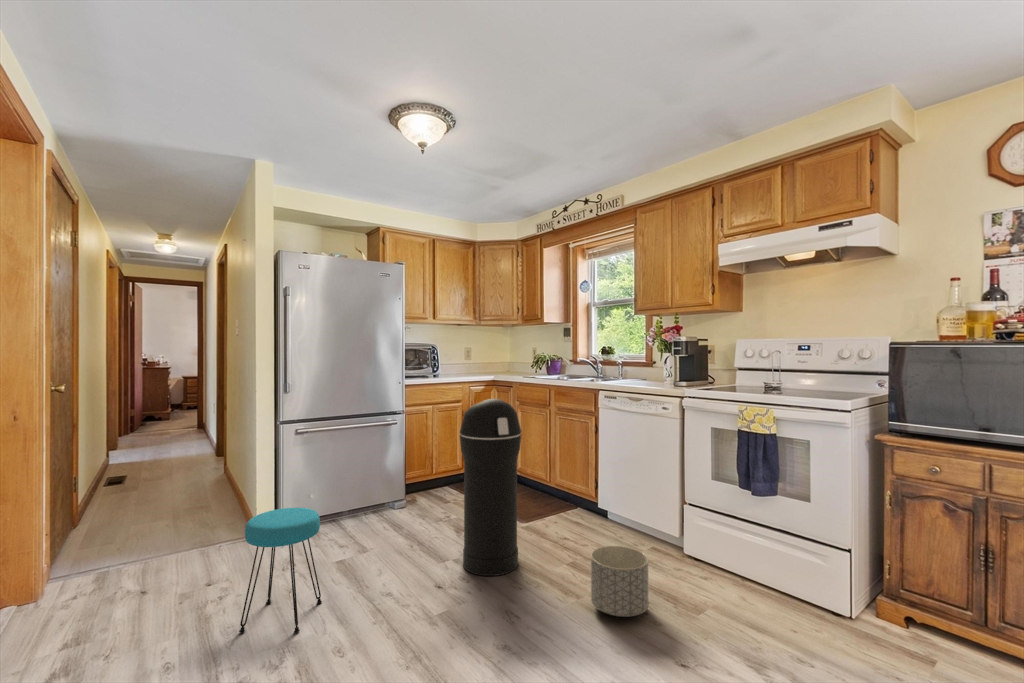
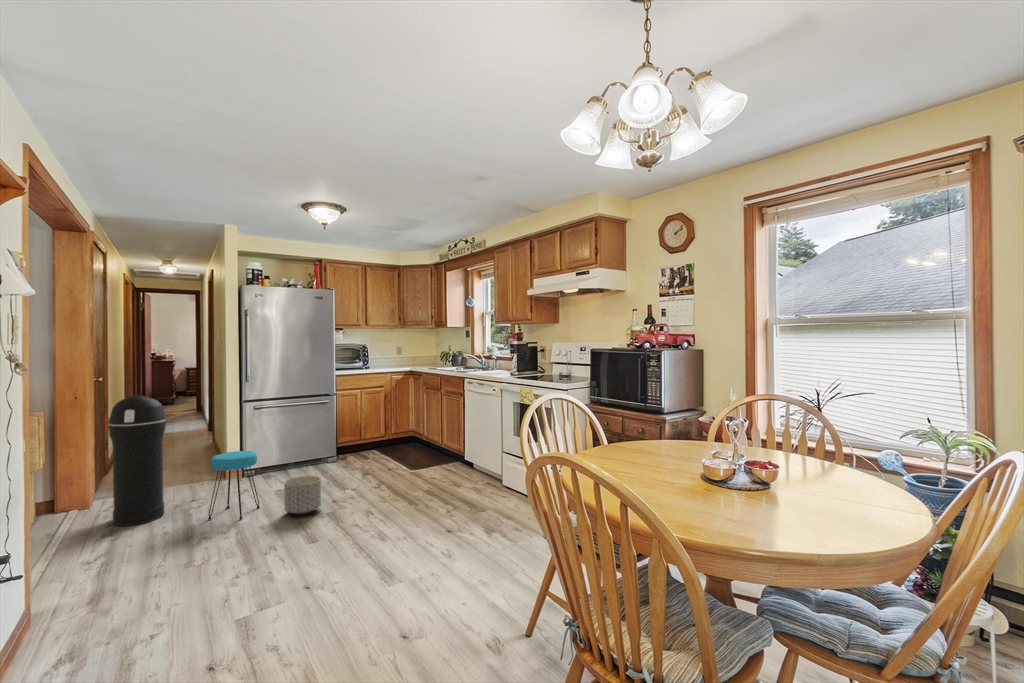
trash can: present [460,399,521,576] -> present [108,396,166,526]
planter: present [591,546,648,617] -> present [284,476,321,515]

